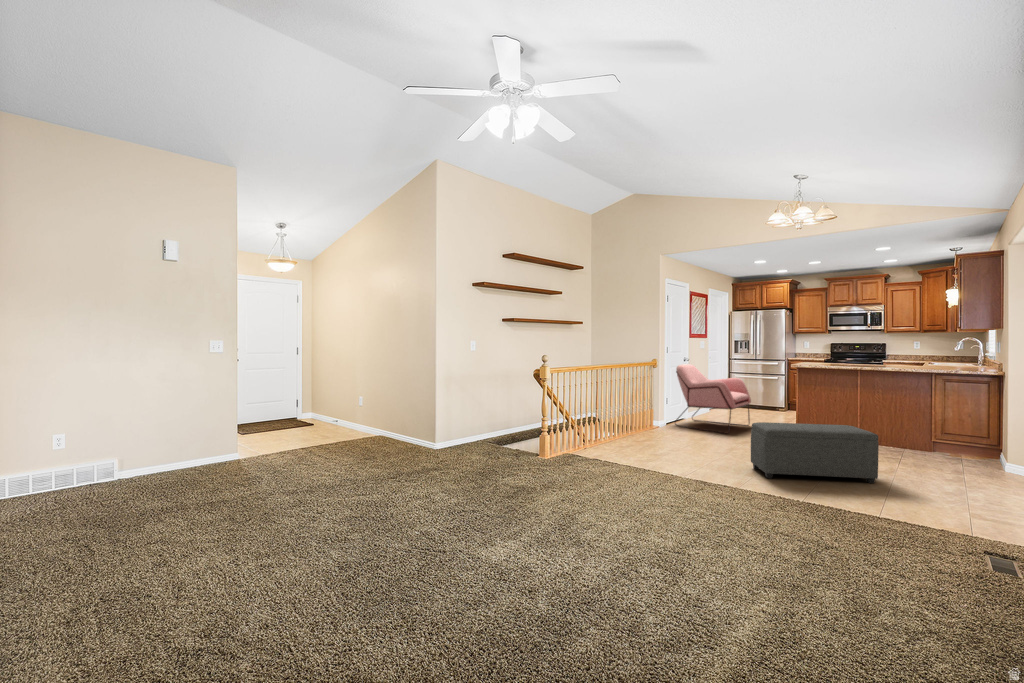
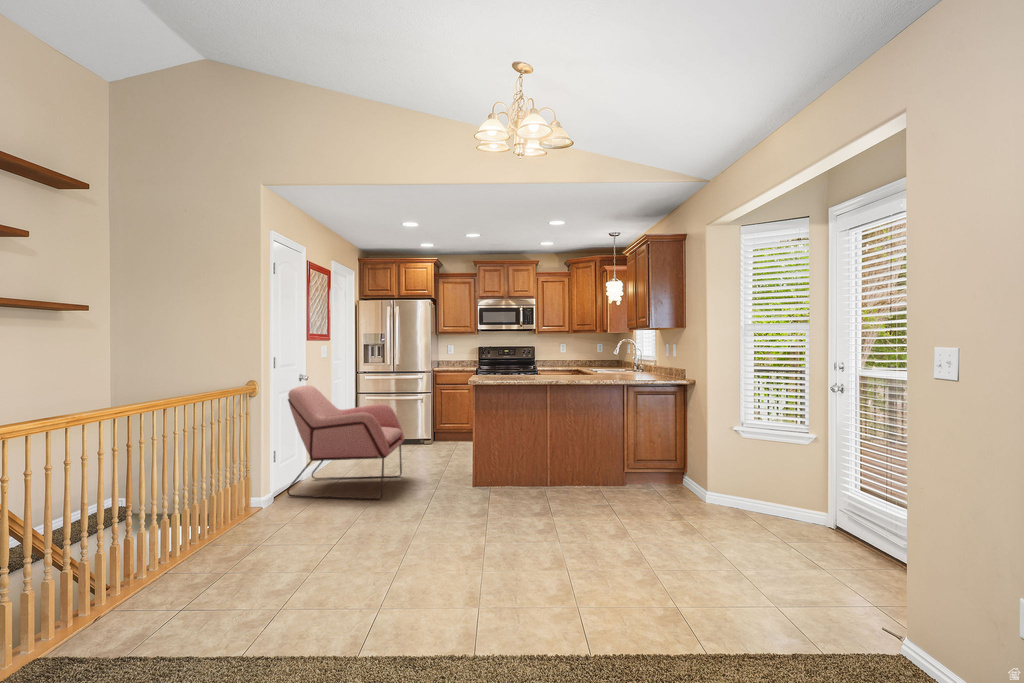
ottoman: present [751,422,879,483] -> none [456,474,632,597]

